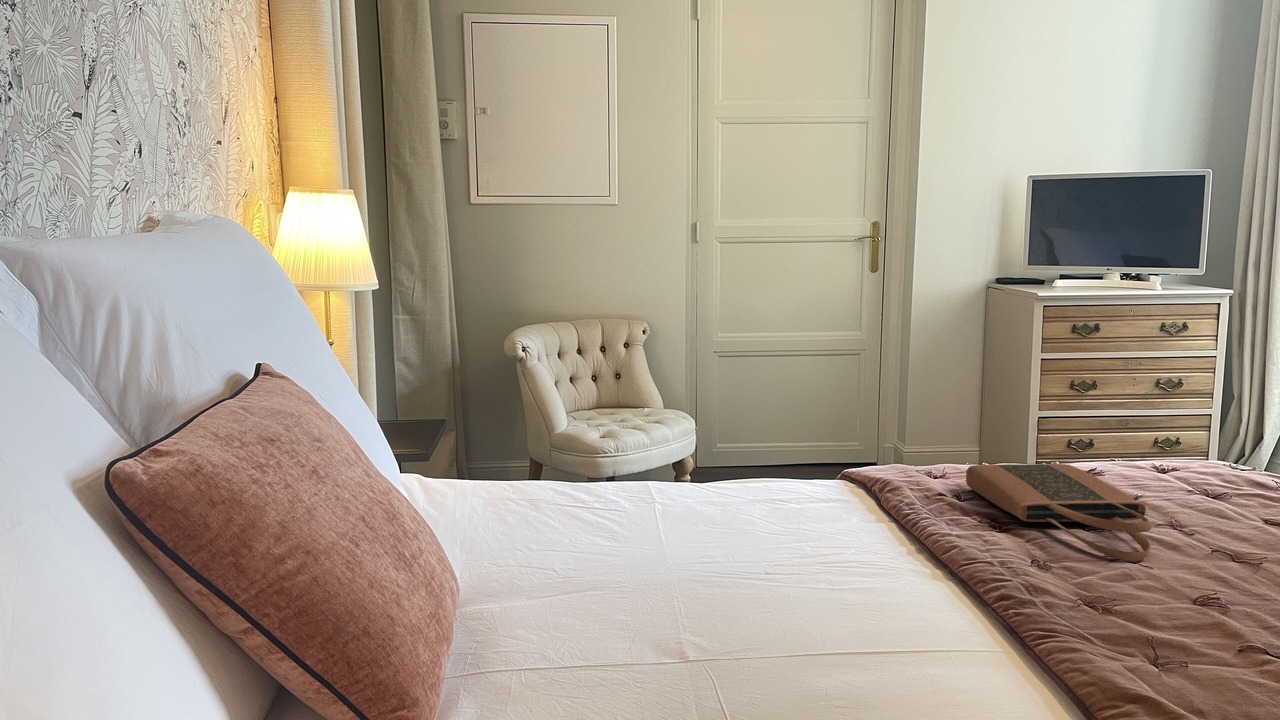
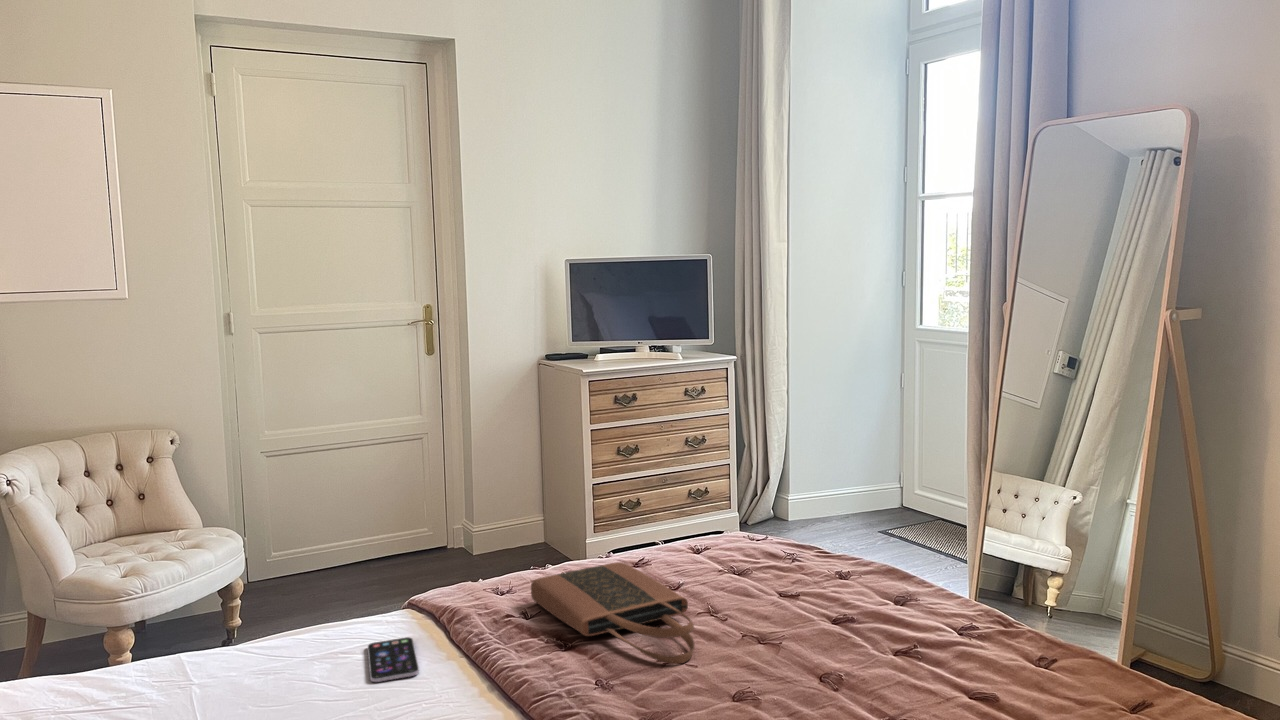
smartphone: none [805,497,851,527] -> present [368,637,419,682]

